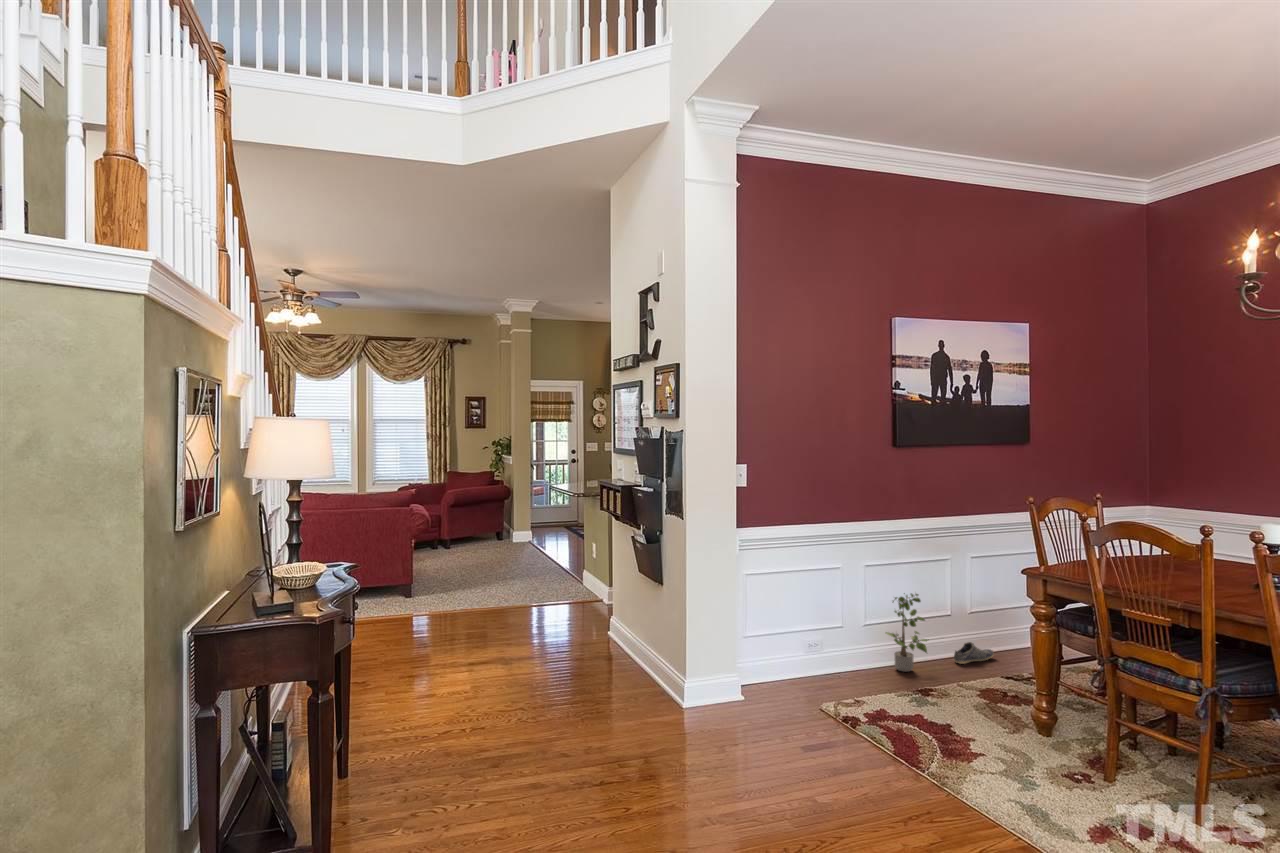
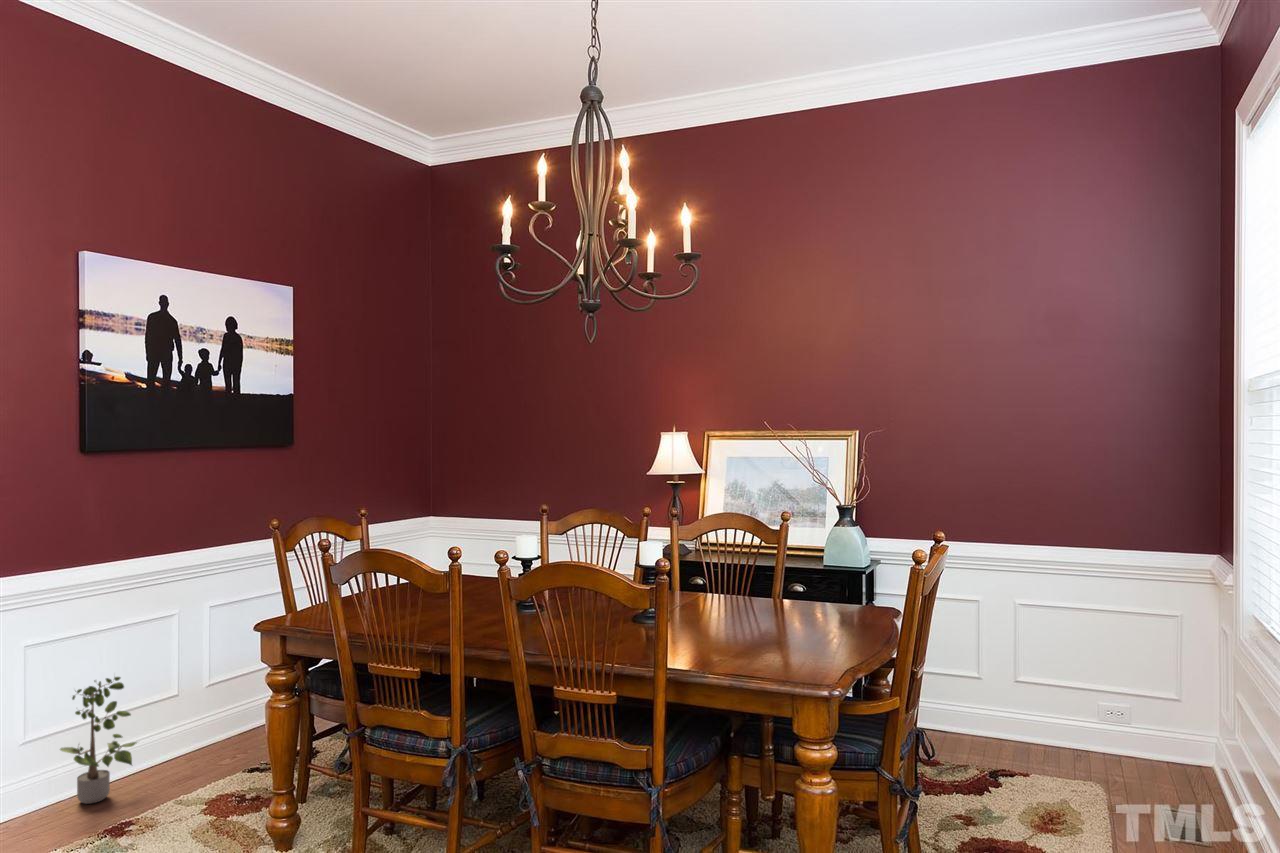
shoe: present [954,642,994,664] -> none [180,728,240,764]

